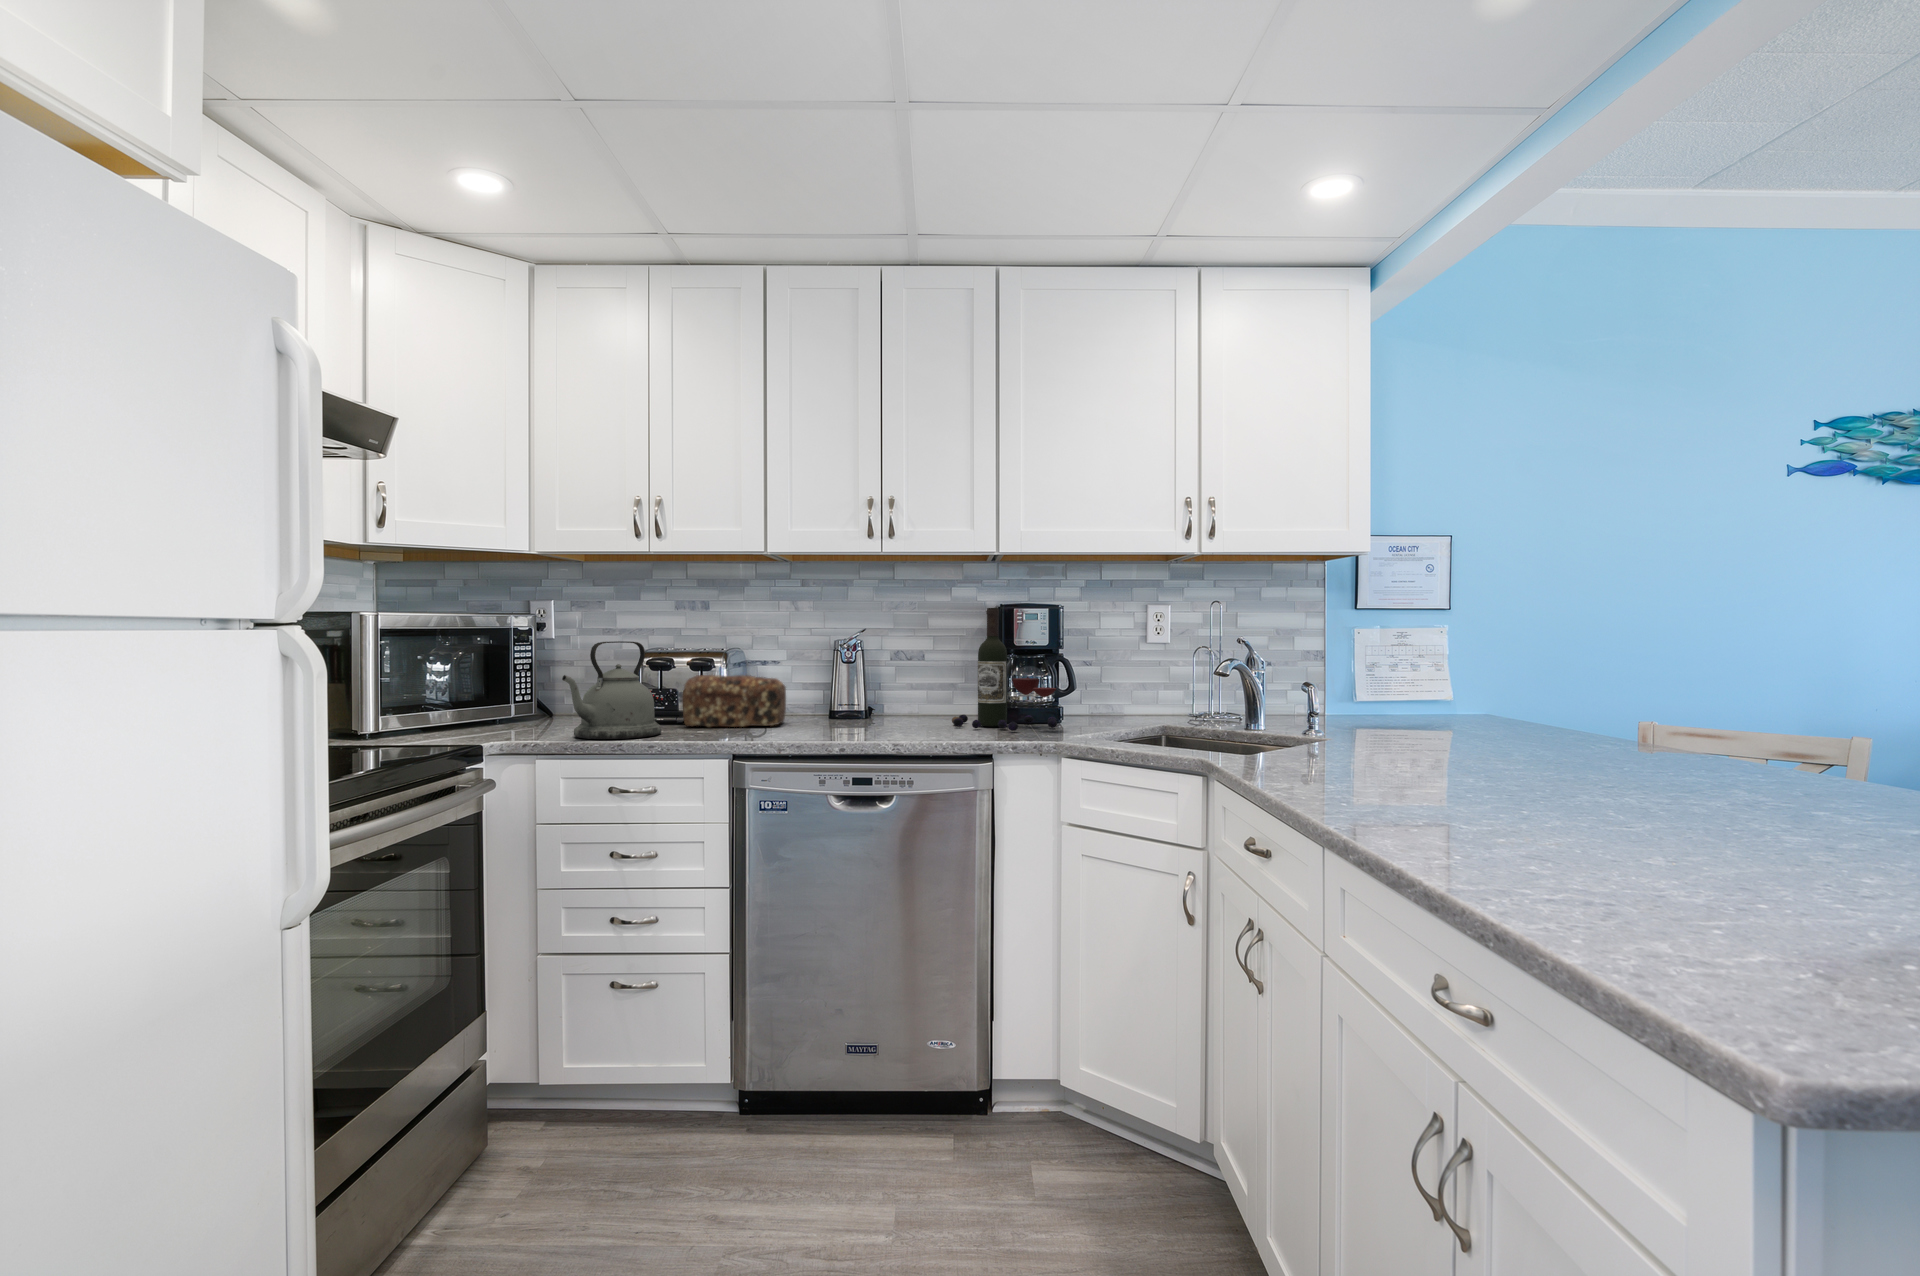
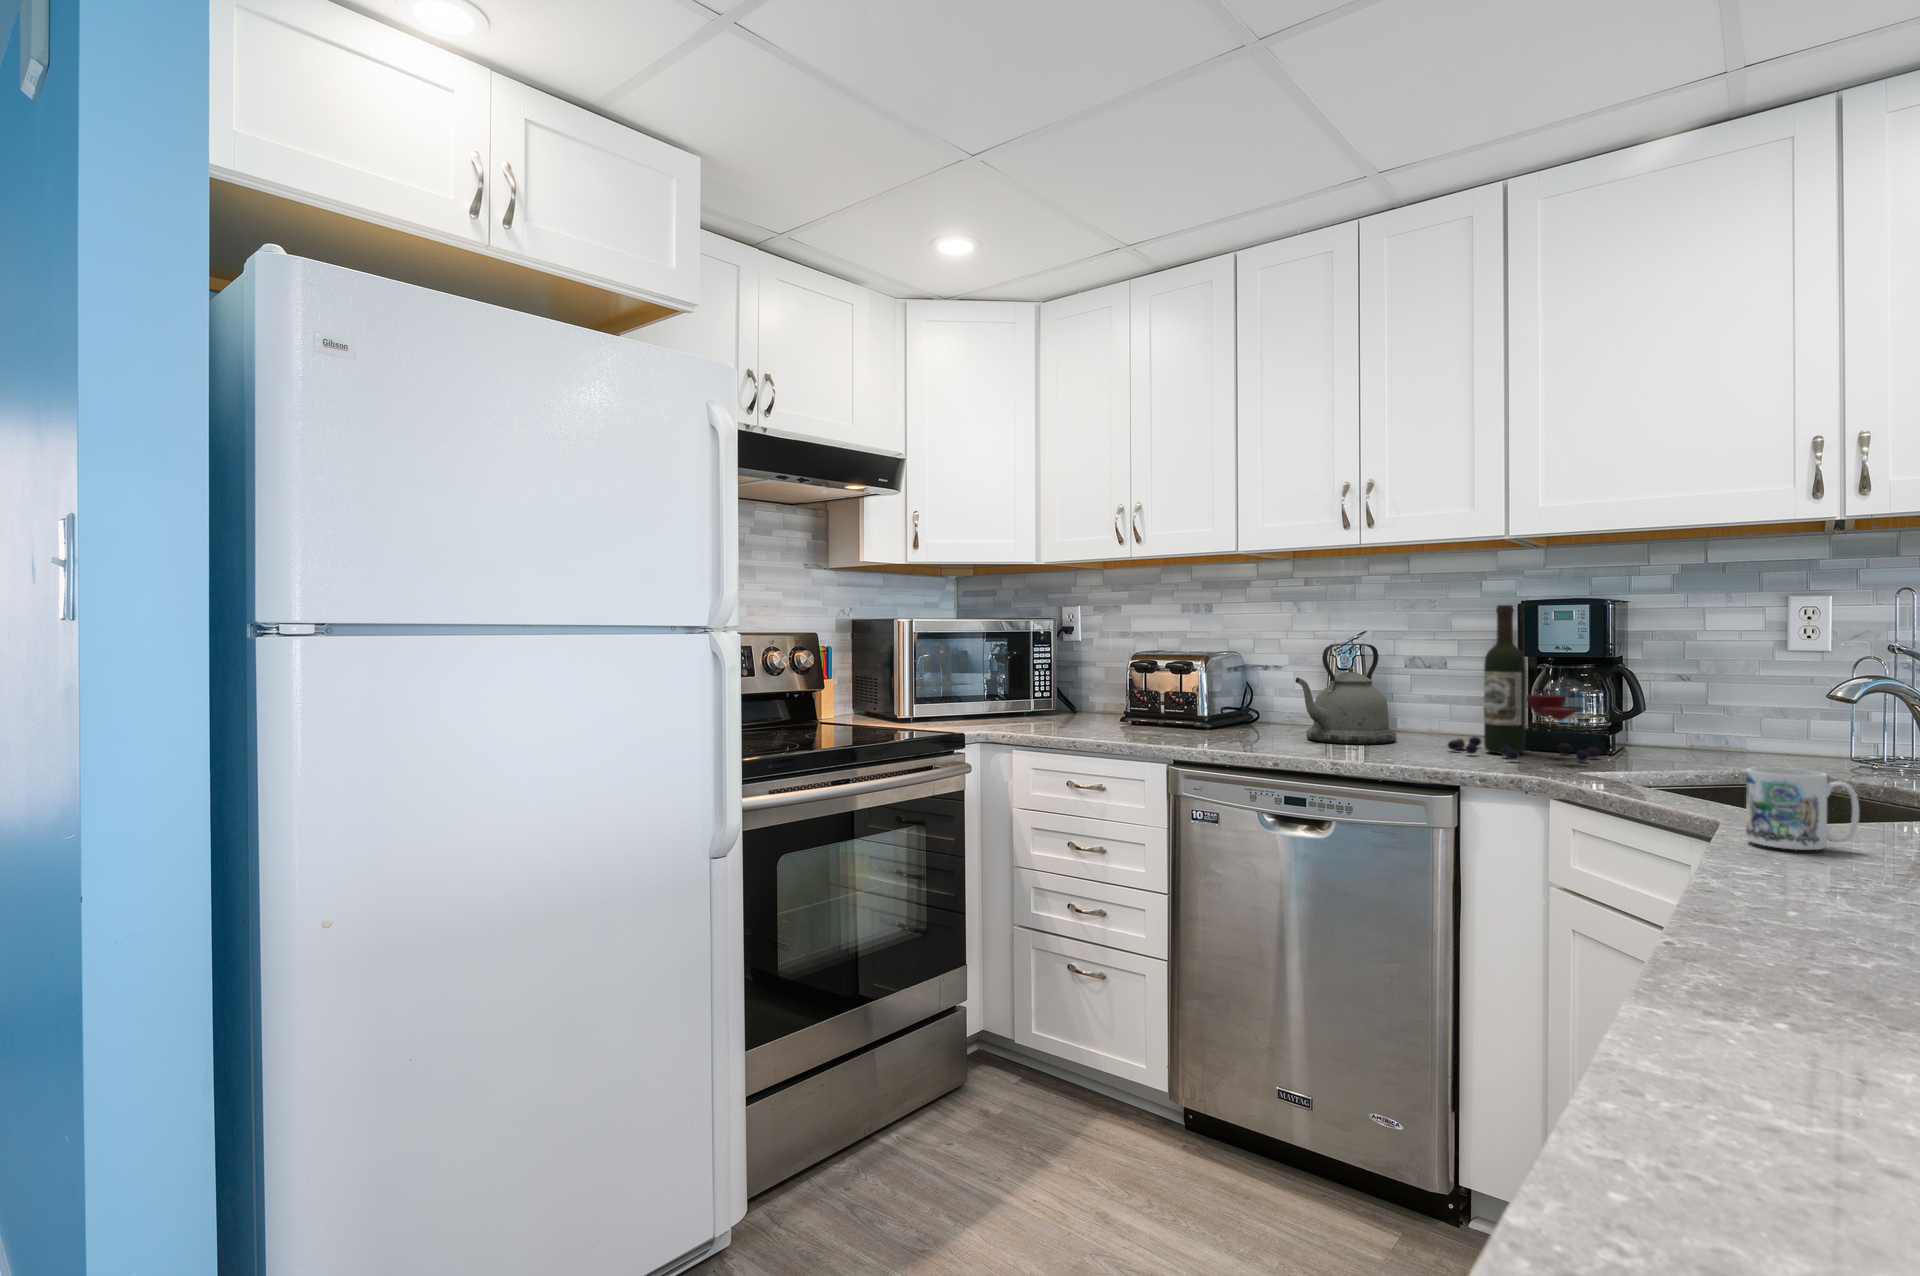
kettle: present [562,641,661,739] -> present [1295,644,1396,744]
bread loaf: present [682,675,786,727] -> none [1159,679,1271,734]
mug: none [1262,718,1321,772] -> present [1746,767,1859,850]

